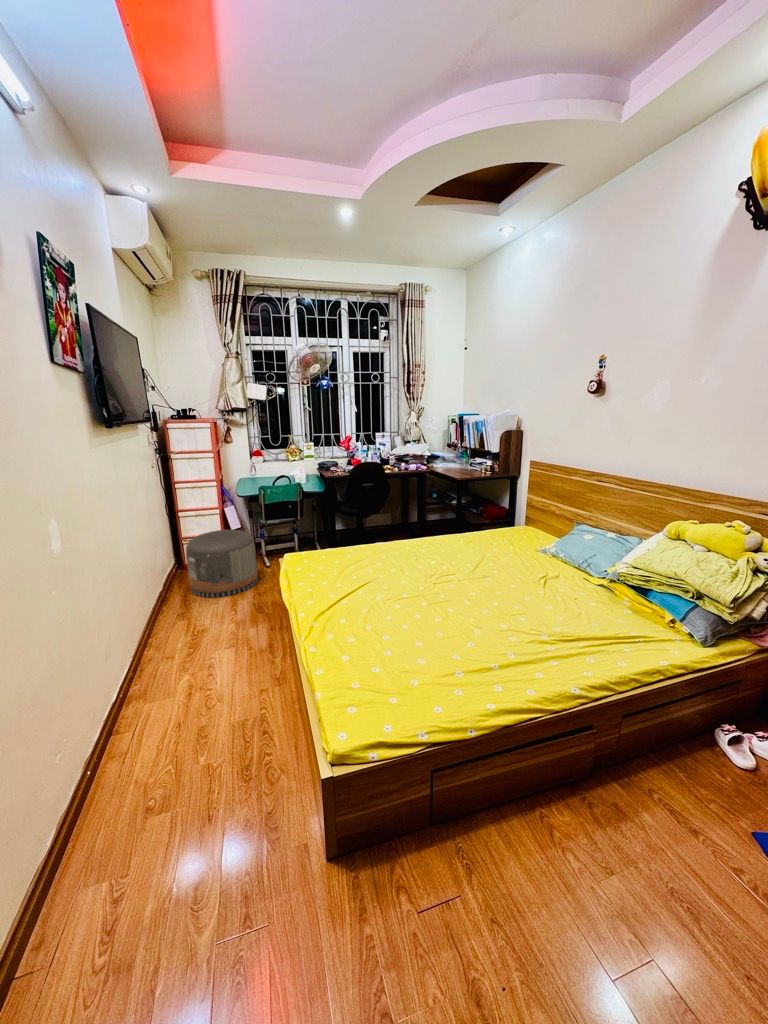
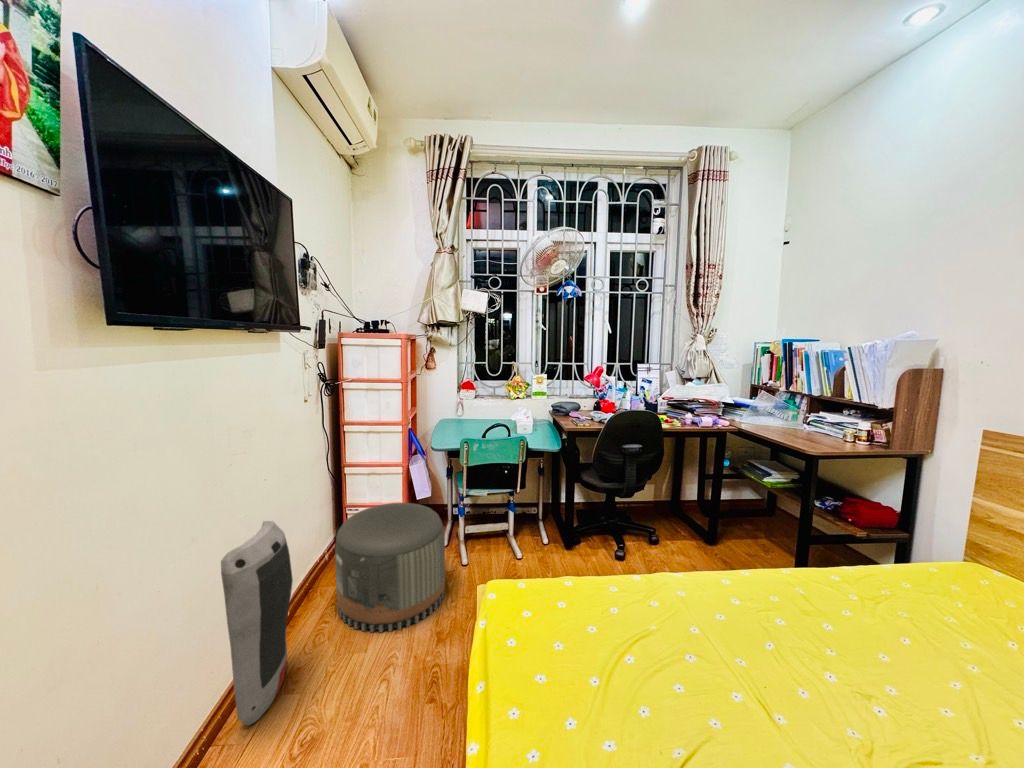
air purifier: none [142,531,175,631] -> present [221,521,293,725]

